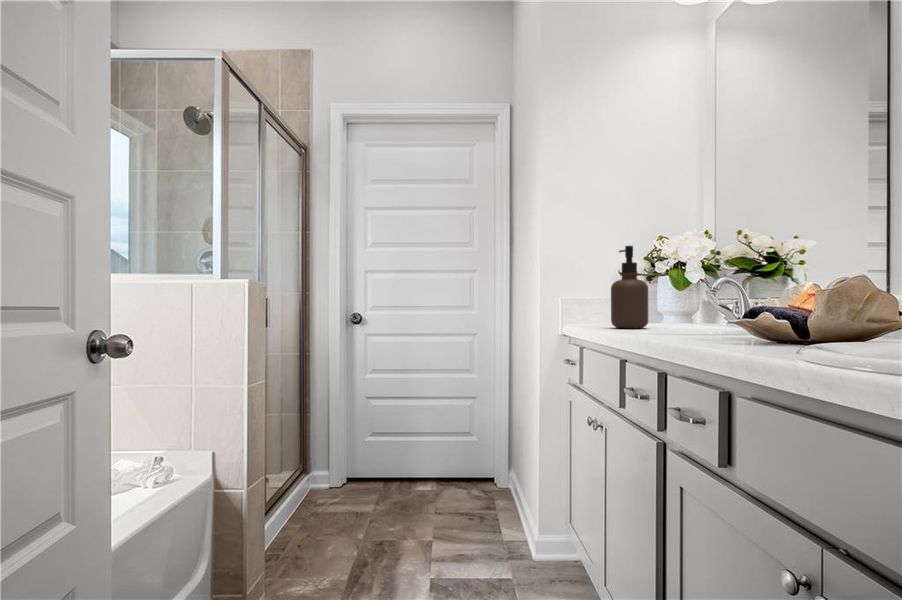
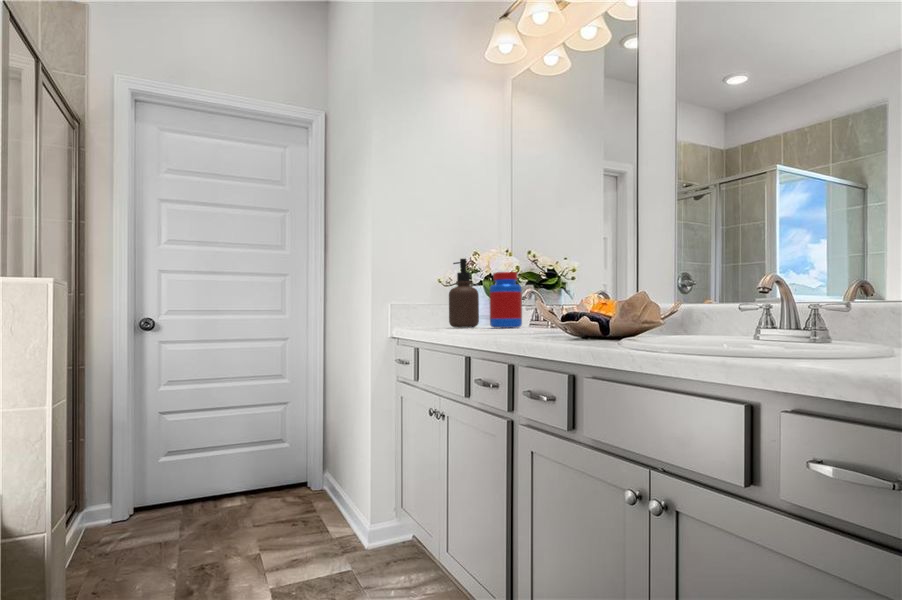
jar: none [650,263,693,332] -> present [490,272,522,328]

